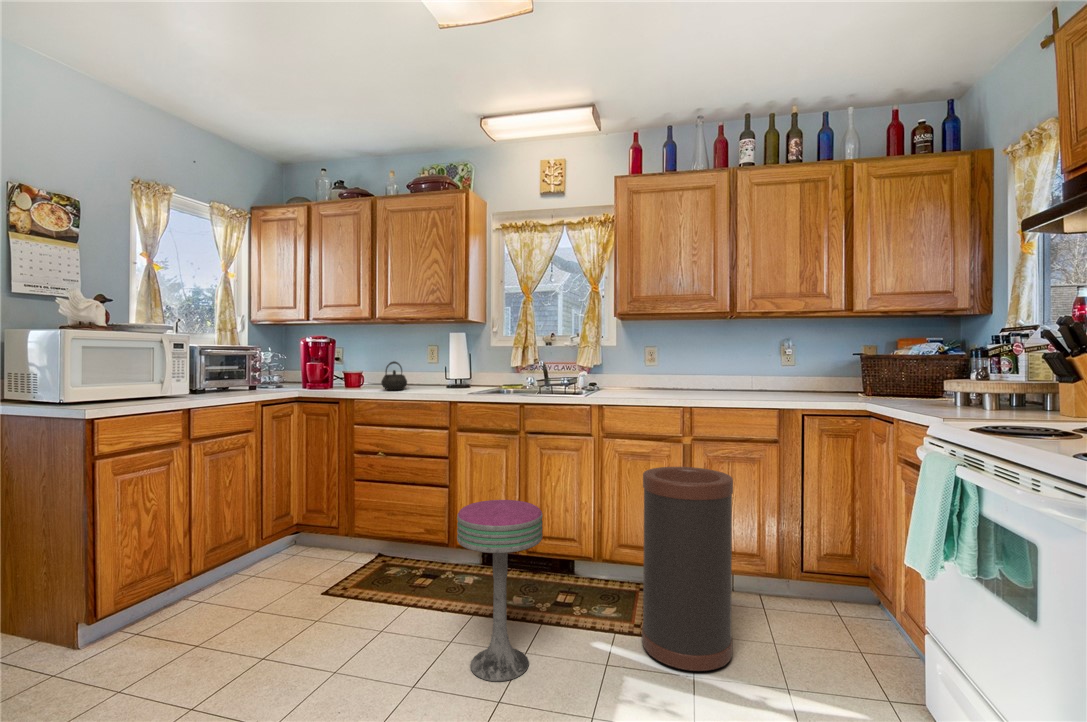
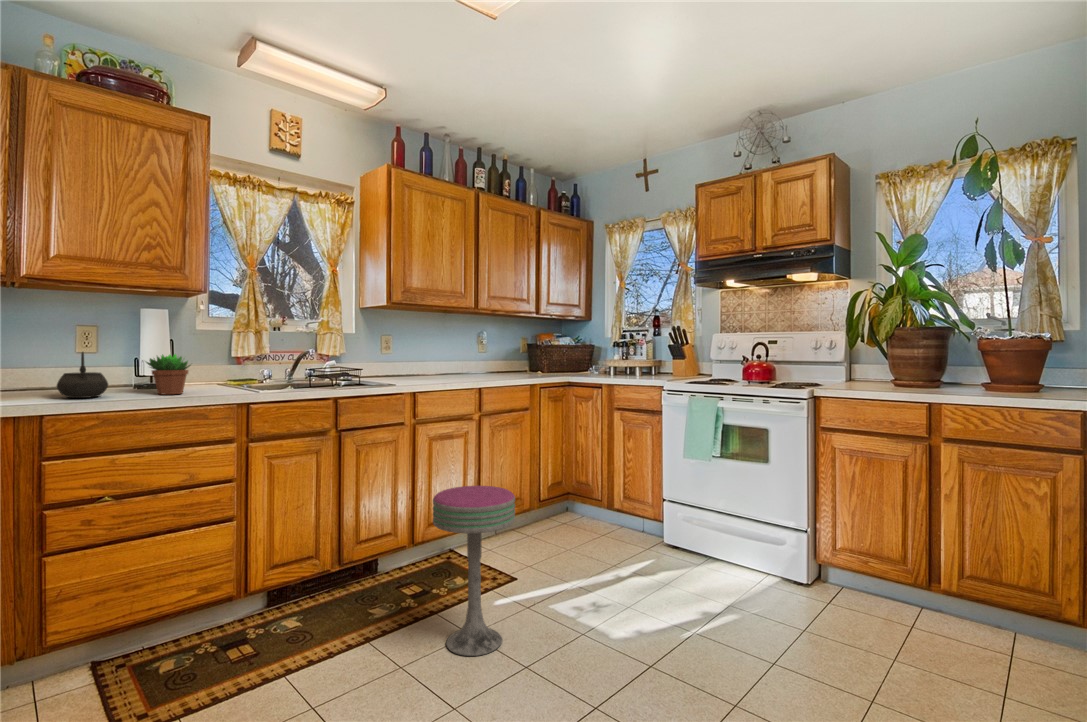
succulent plant: none [420,362,449,391] -> present [146,354,191,394]
trash can: present [642,467,733,671] -> none [511,435,579,587]

